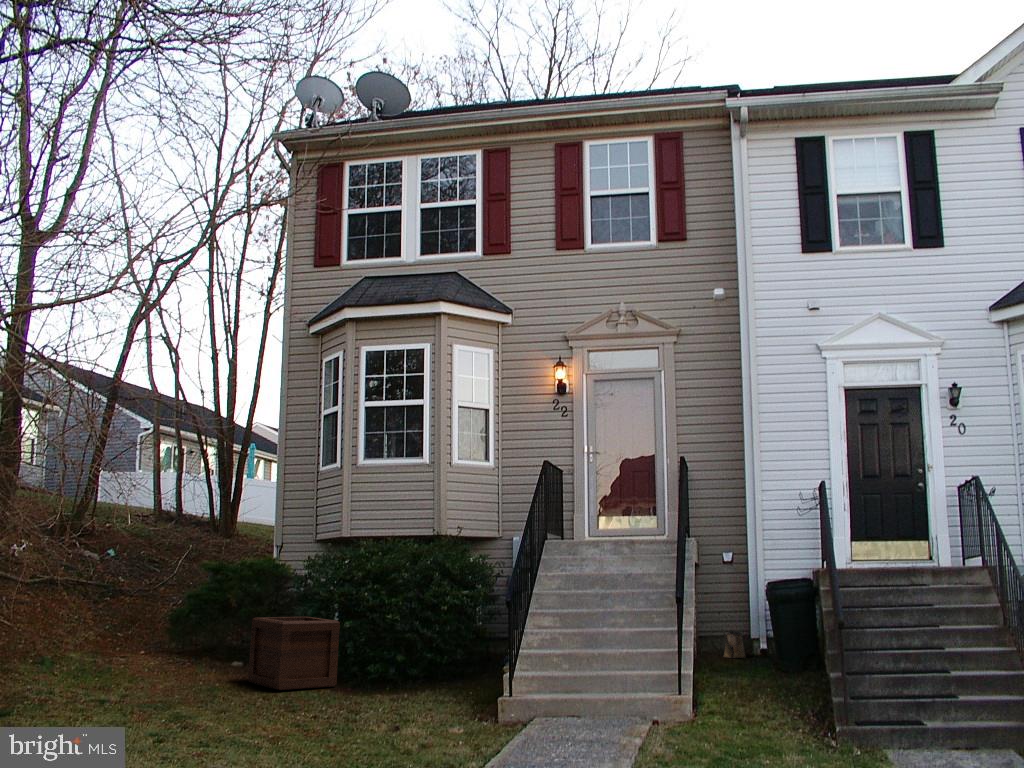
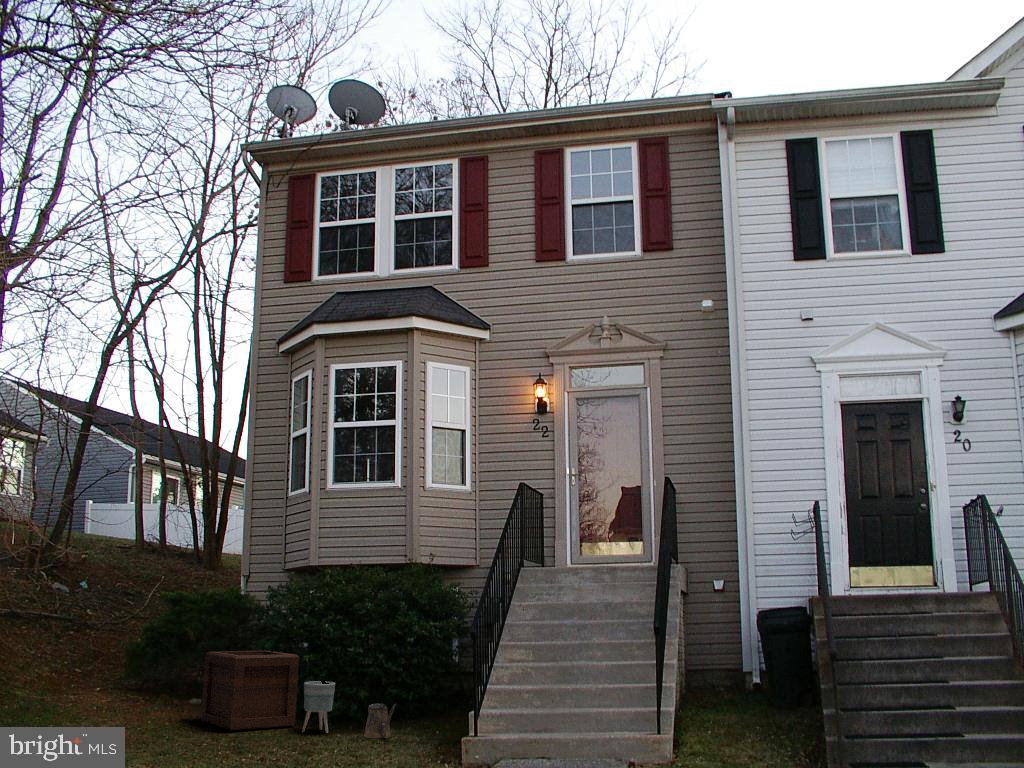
watering can: present [721,629,746,658] -> present [364,703,396,738]
planter: none [344,645,375,693] -> present [302,681,335,733]

